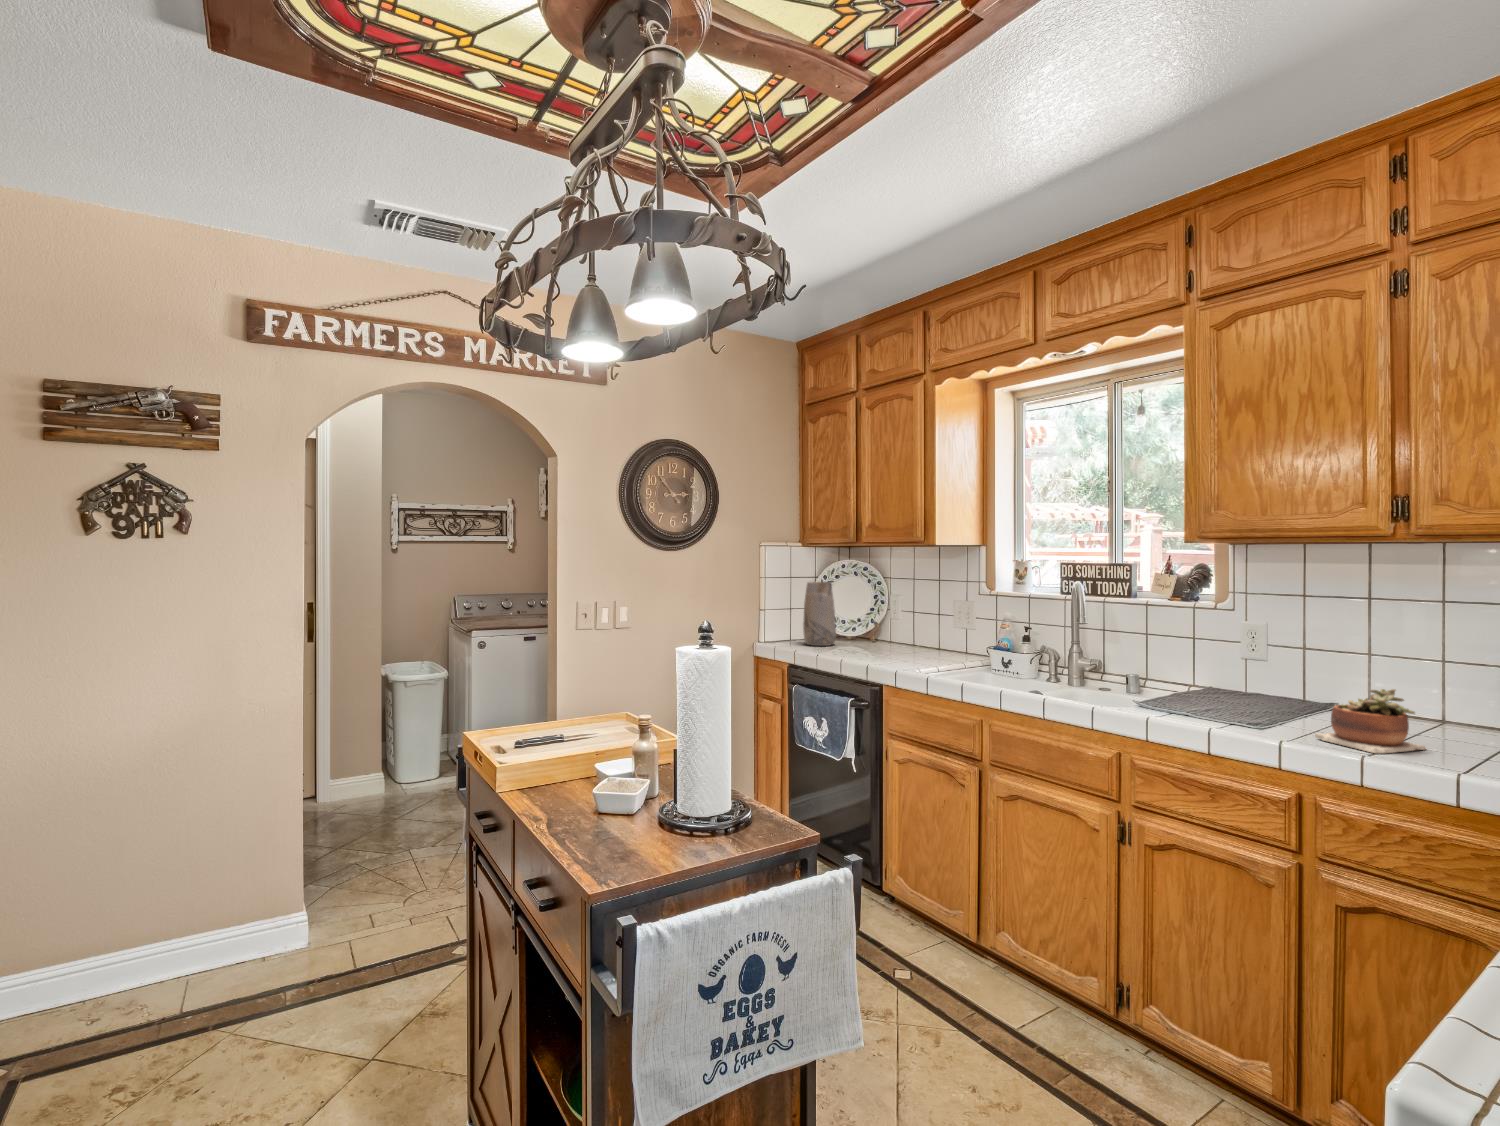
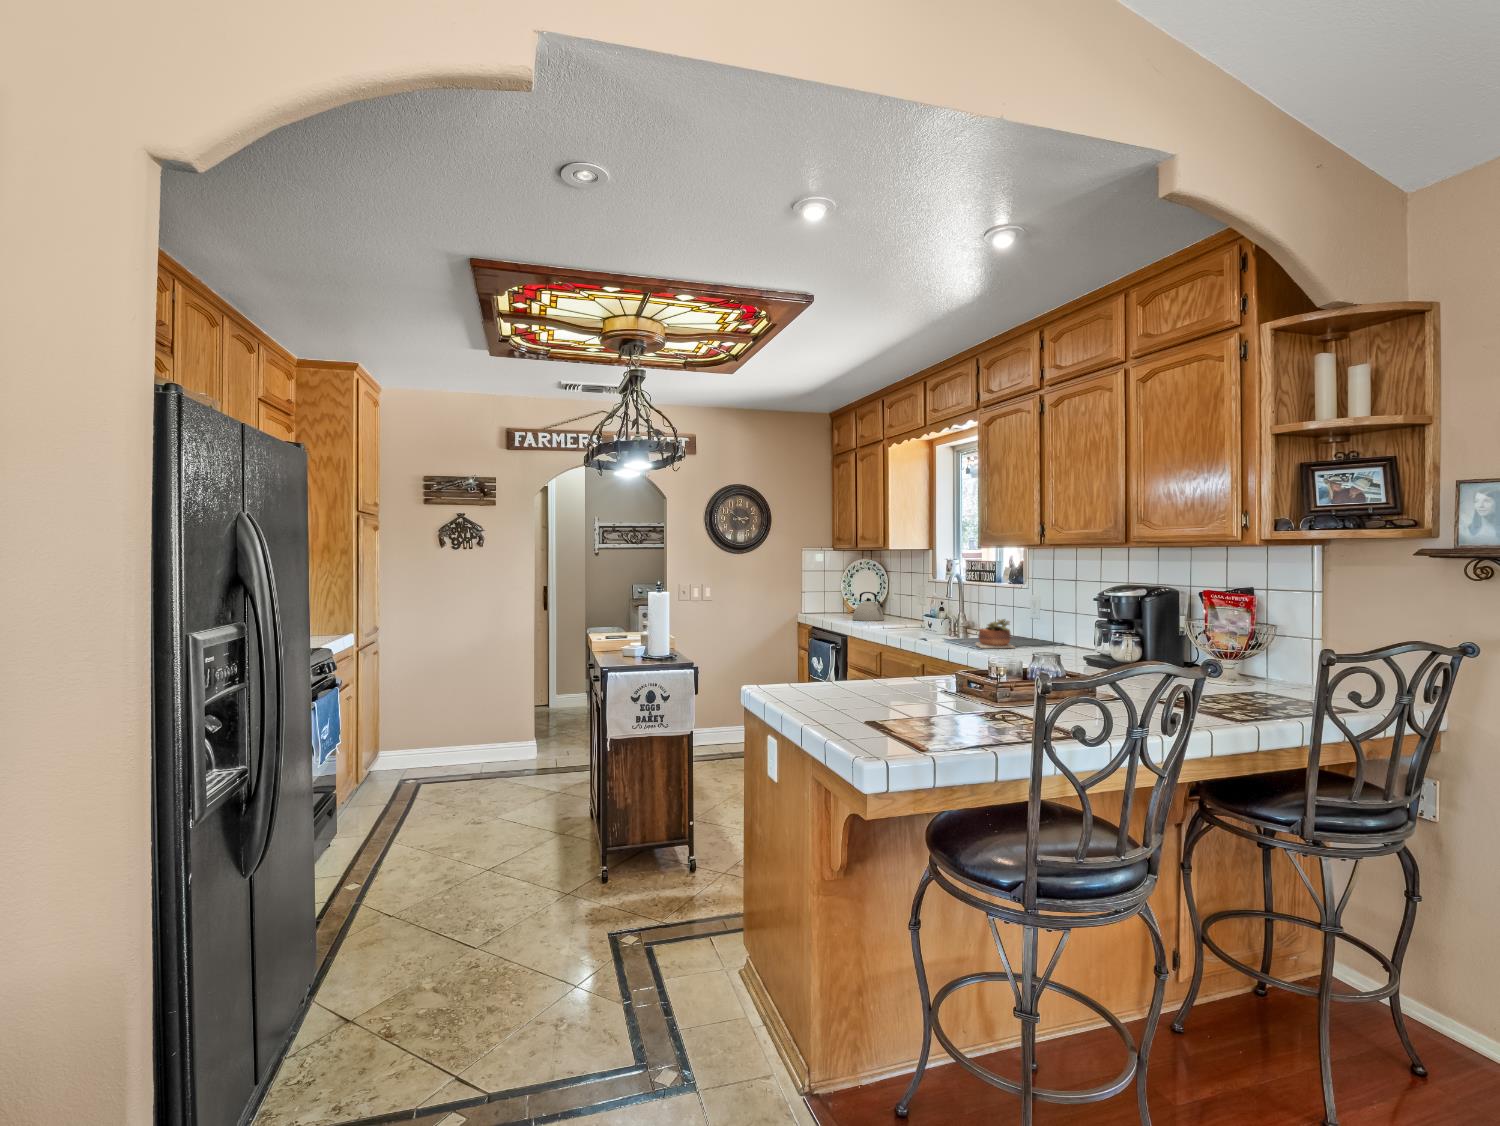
vase: present [803,582,836,646] -> none [830,574,851,616]
kettle: none [862,611,912,657] -> present [853,592,884,621]

